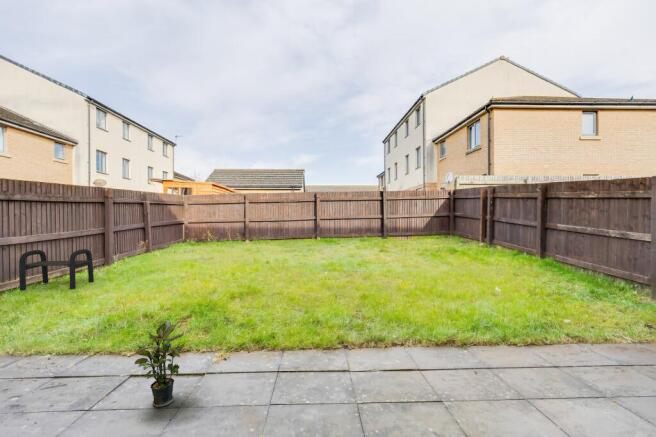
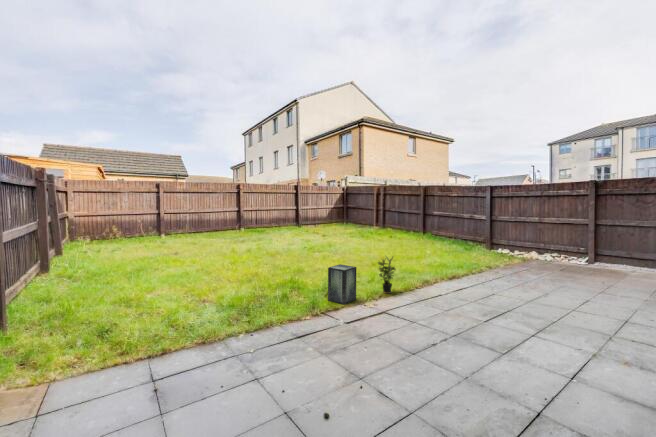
bench: present [19,249,94,290] -> none [95,240,152,281]
storage box: none [15,325,86,417] -> present [328,264,356,305]

